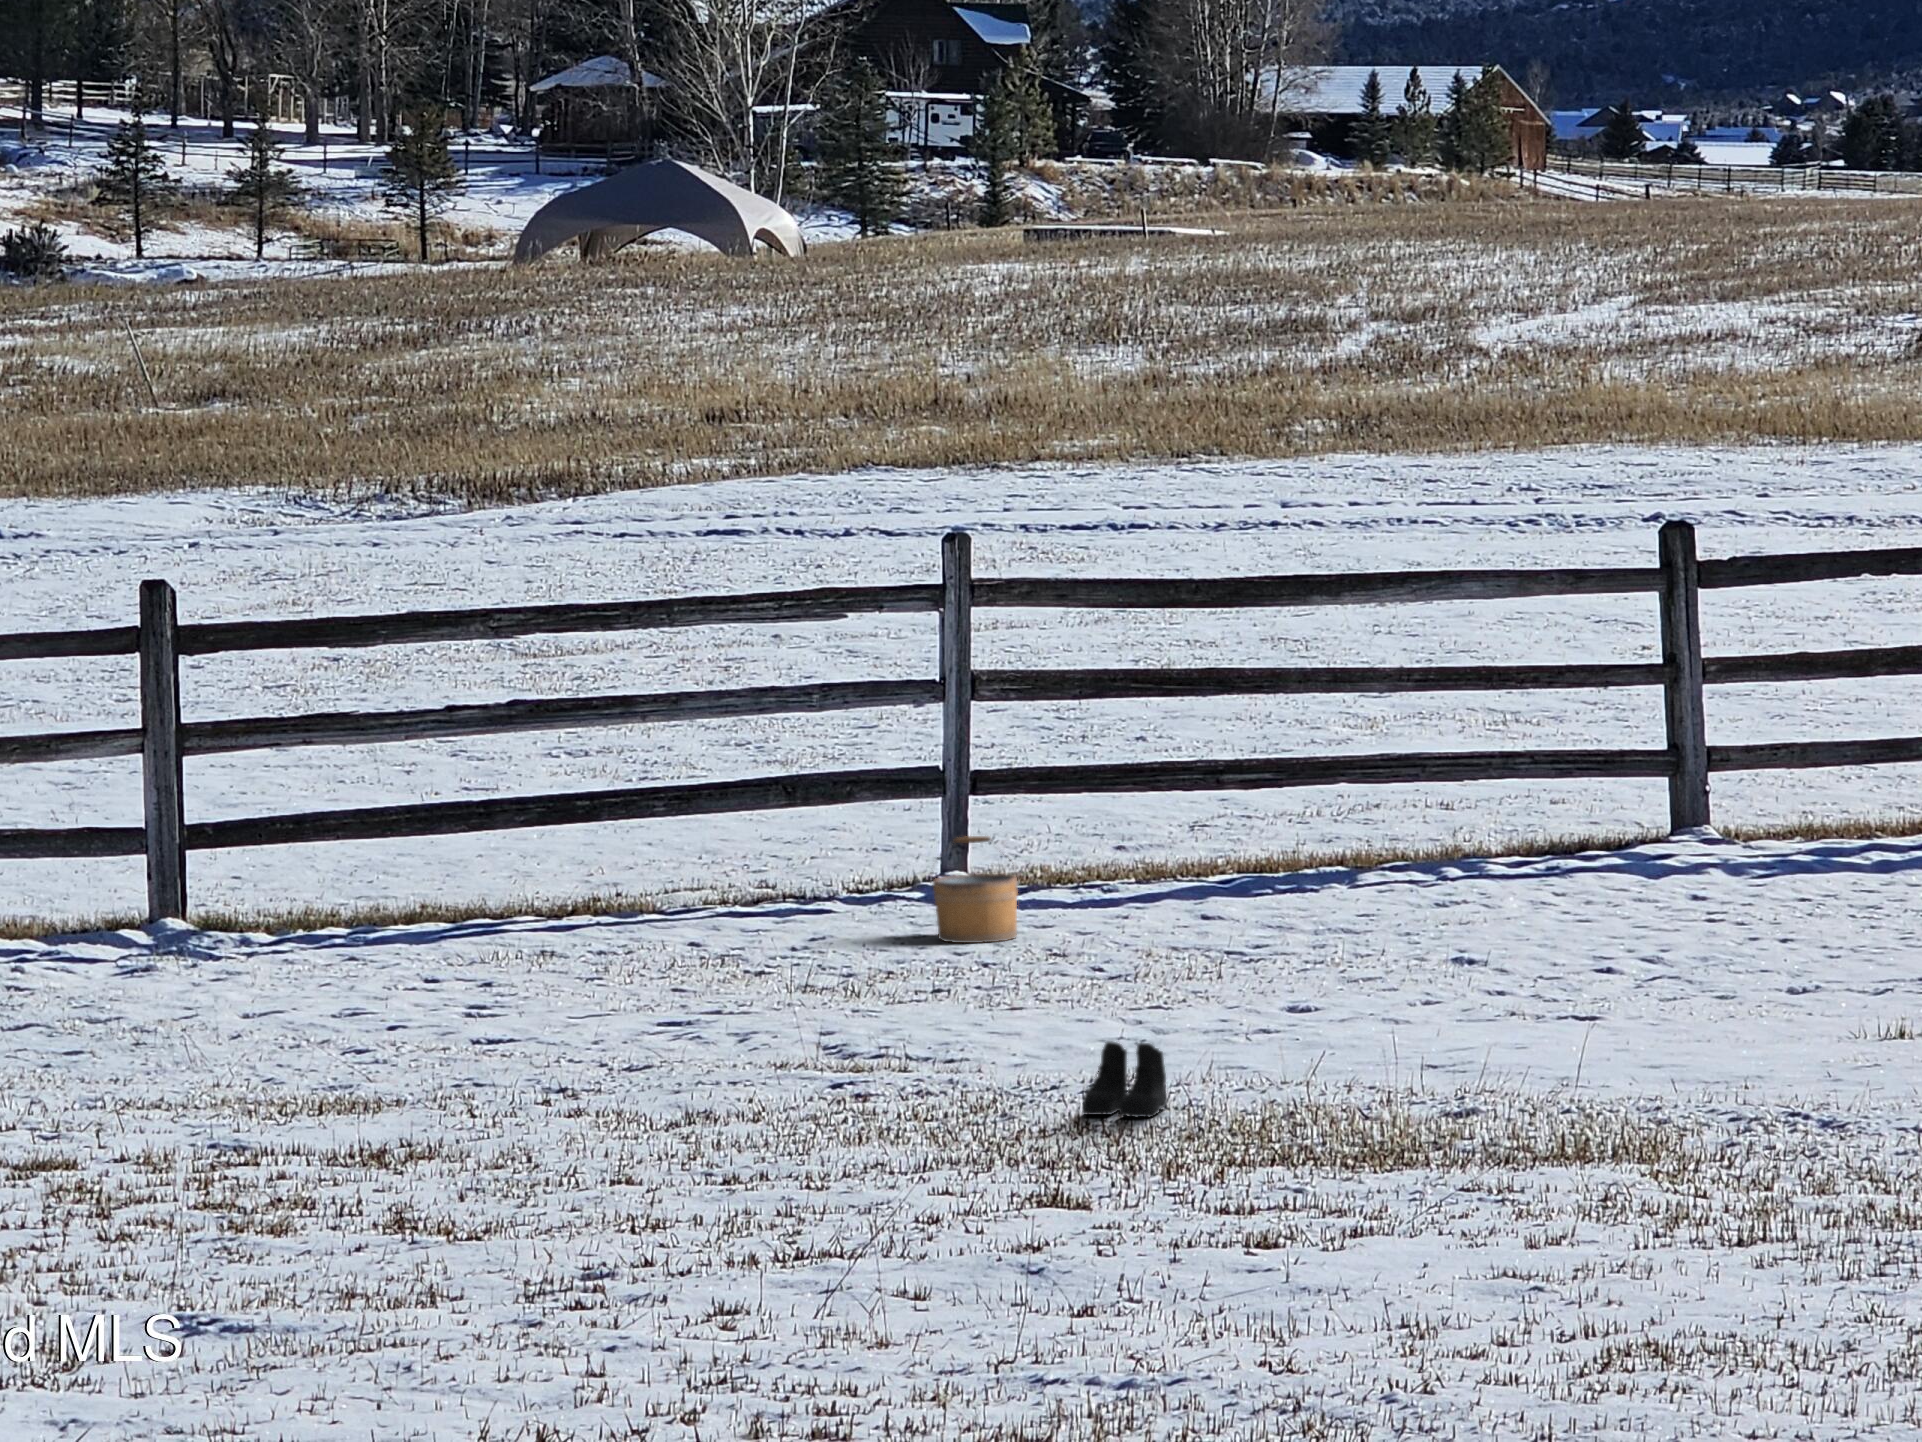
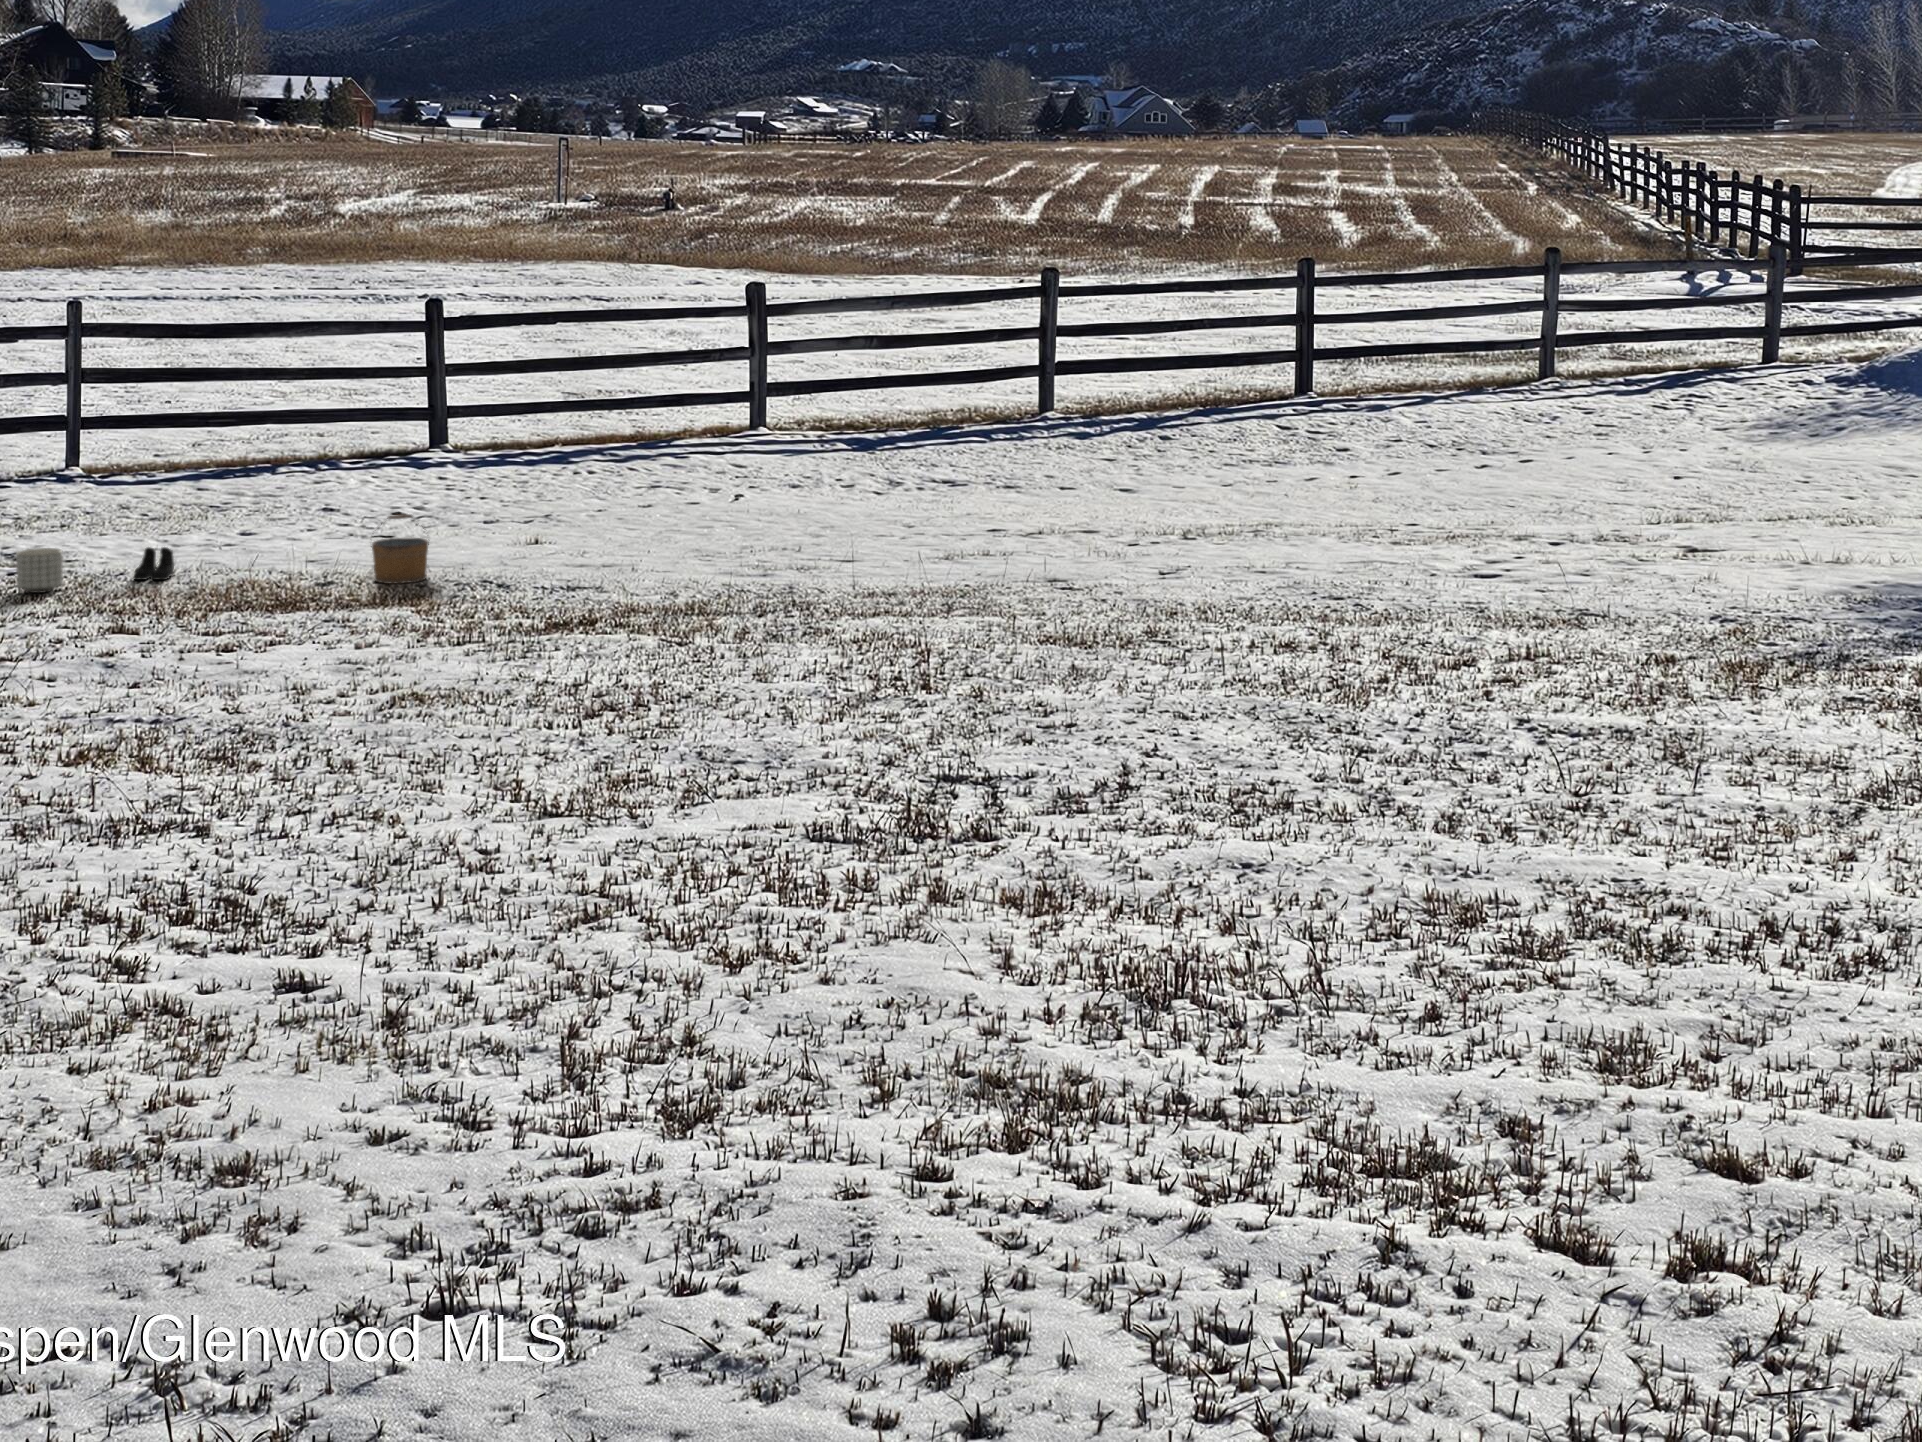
bucket: present [930,836,1019,943] -> present [371,514,429,584]
planter: none [841,1036,937,1135] -> present [16,548,63,593]

